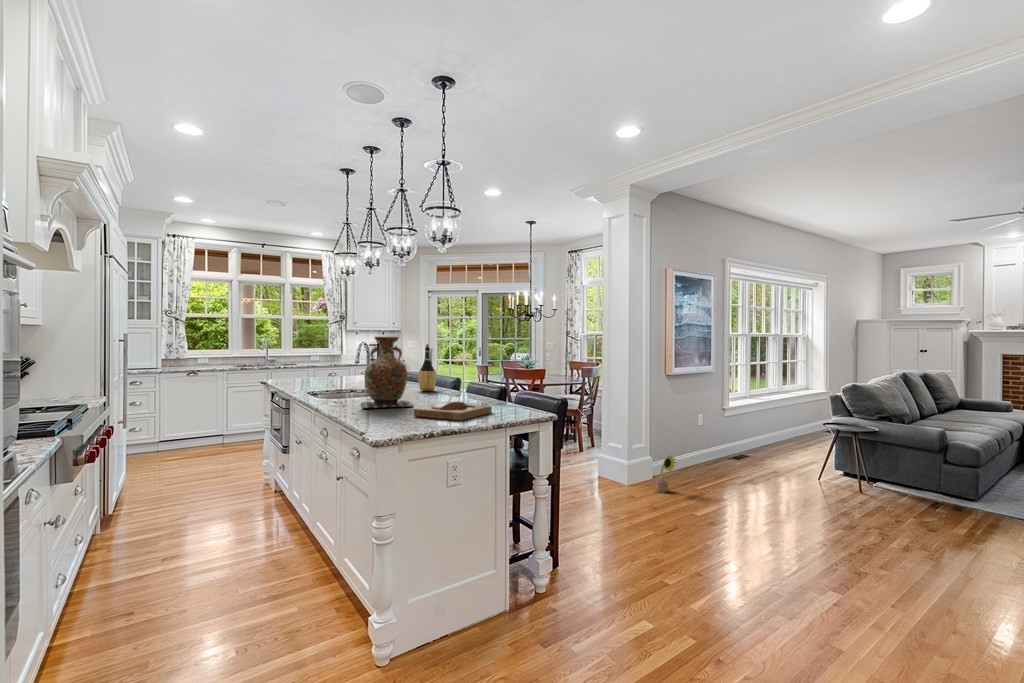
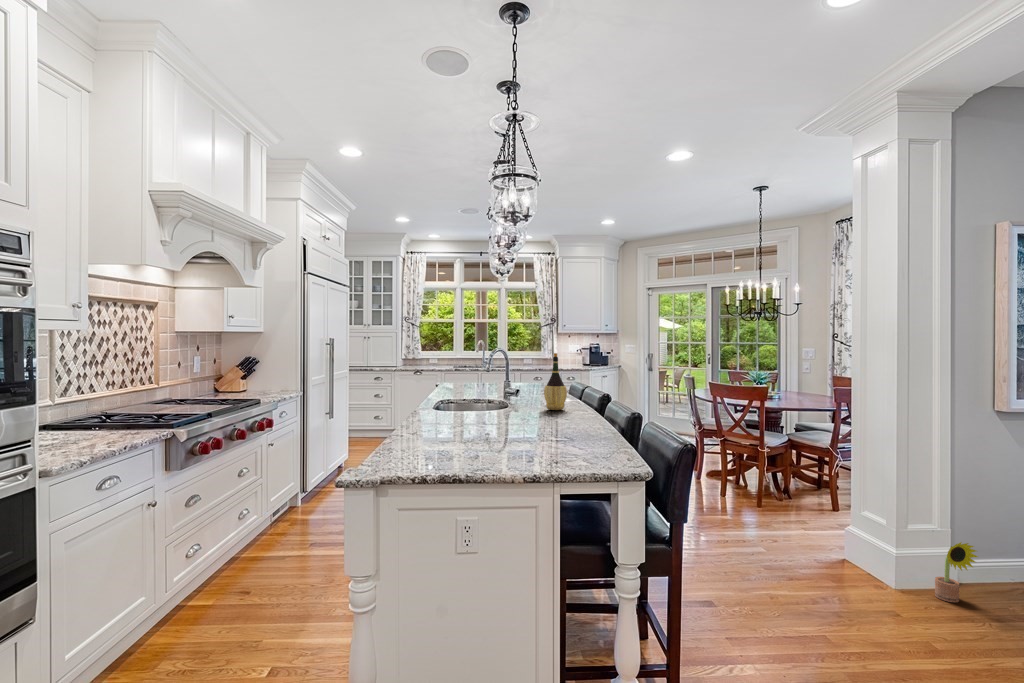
vase: present [361,337,413,408] -> none [430,346,502,432]
tray: present [414,402,492,420] -> none [455,433,554,463]

